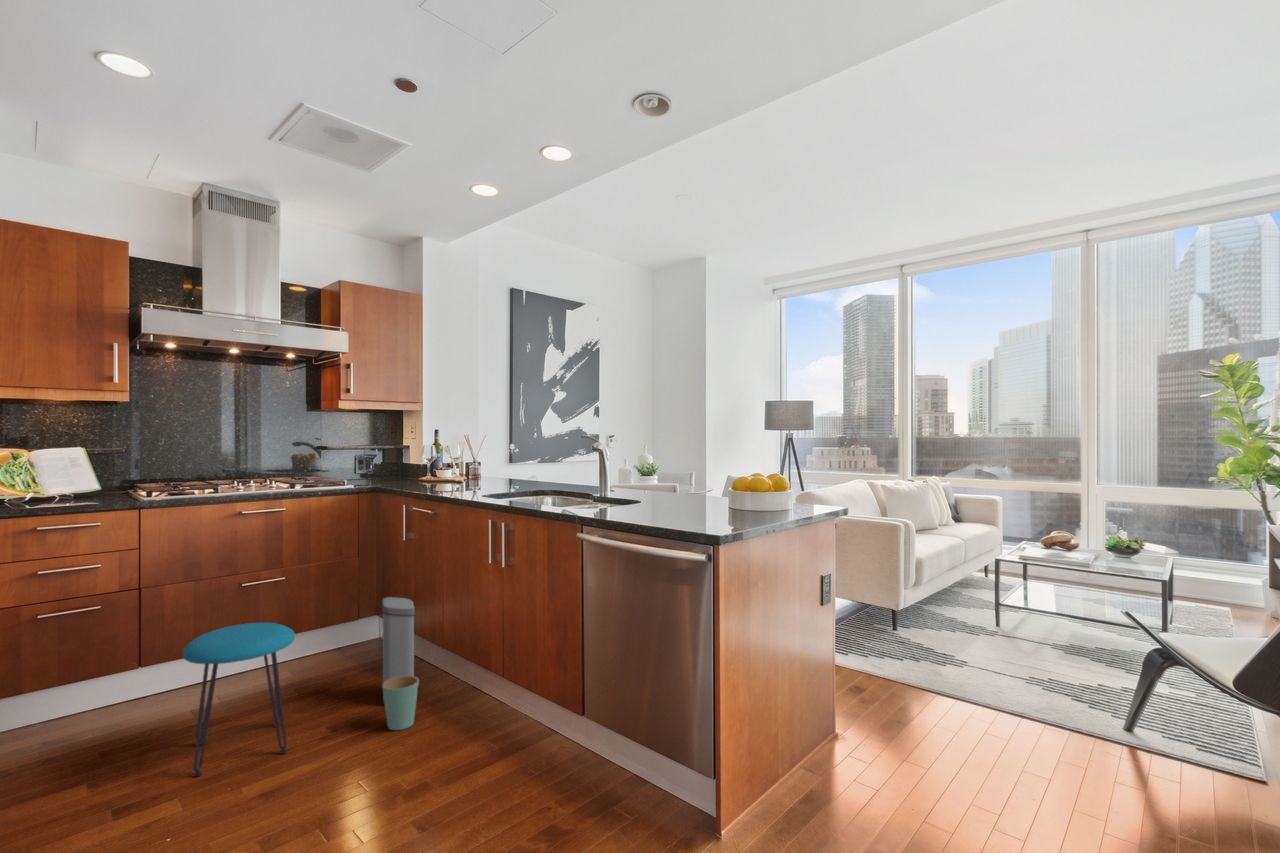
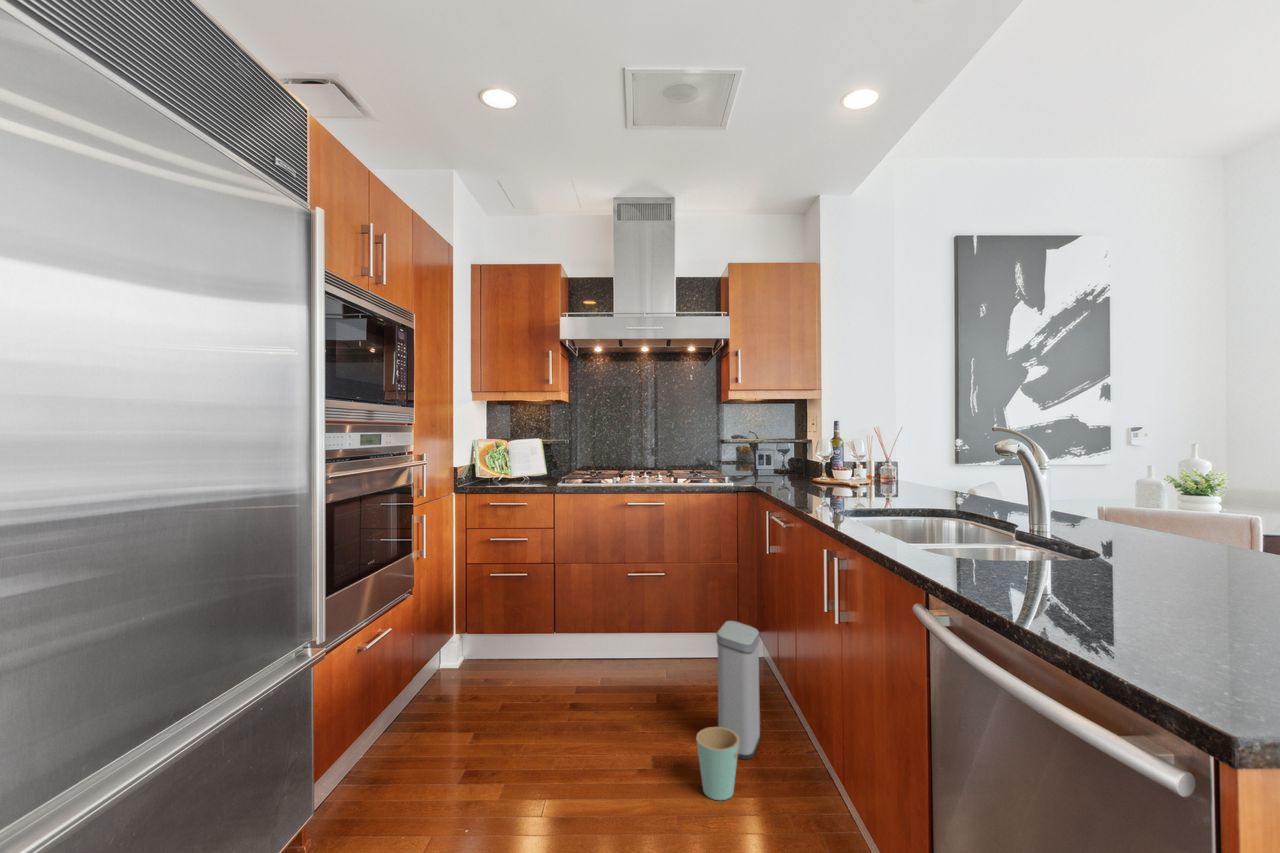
stool: present [182,623,295,776] -> none [525,619,622,774]

